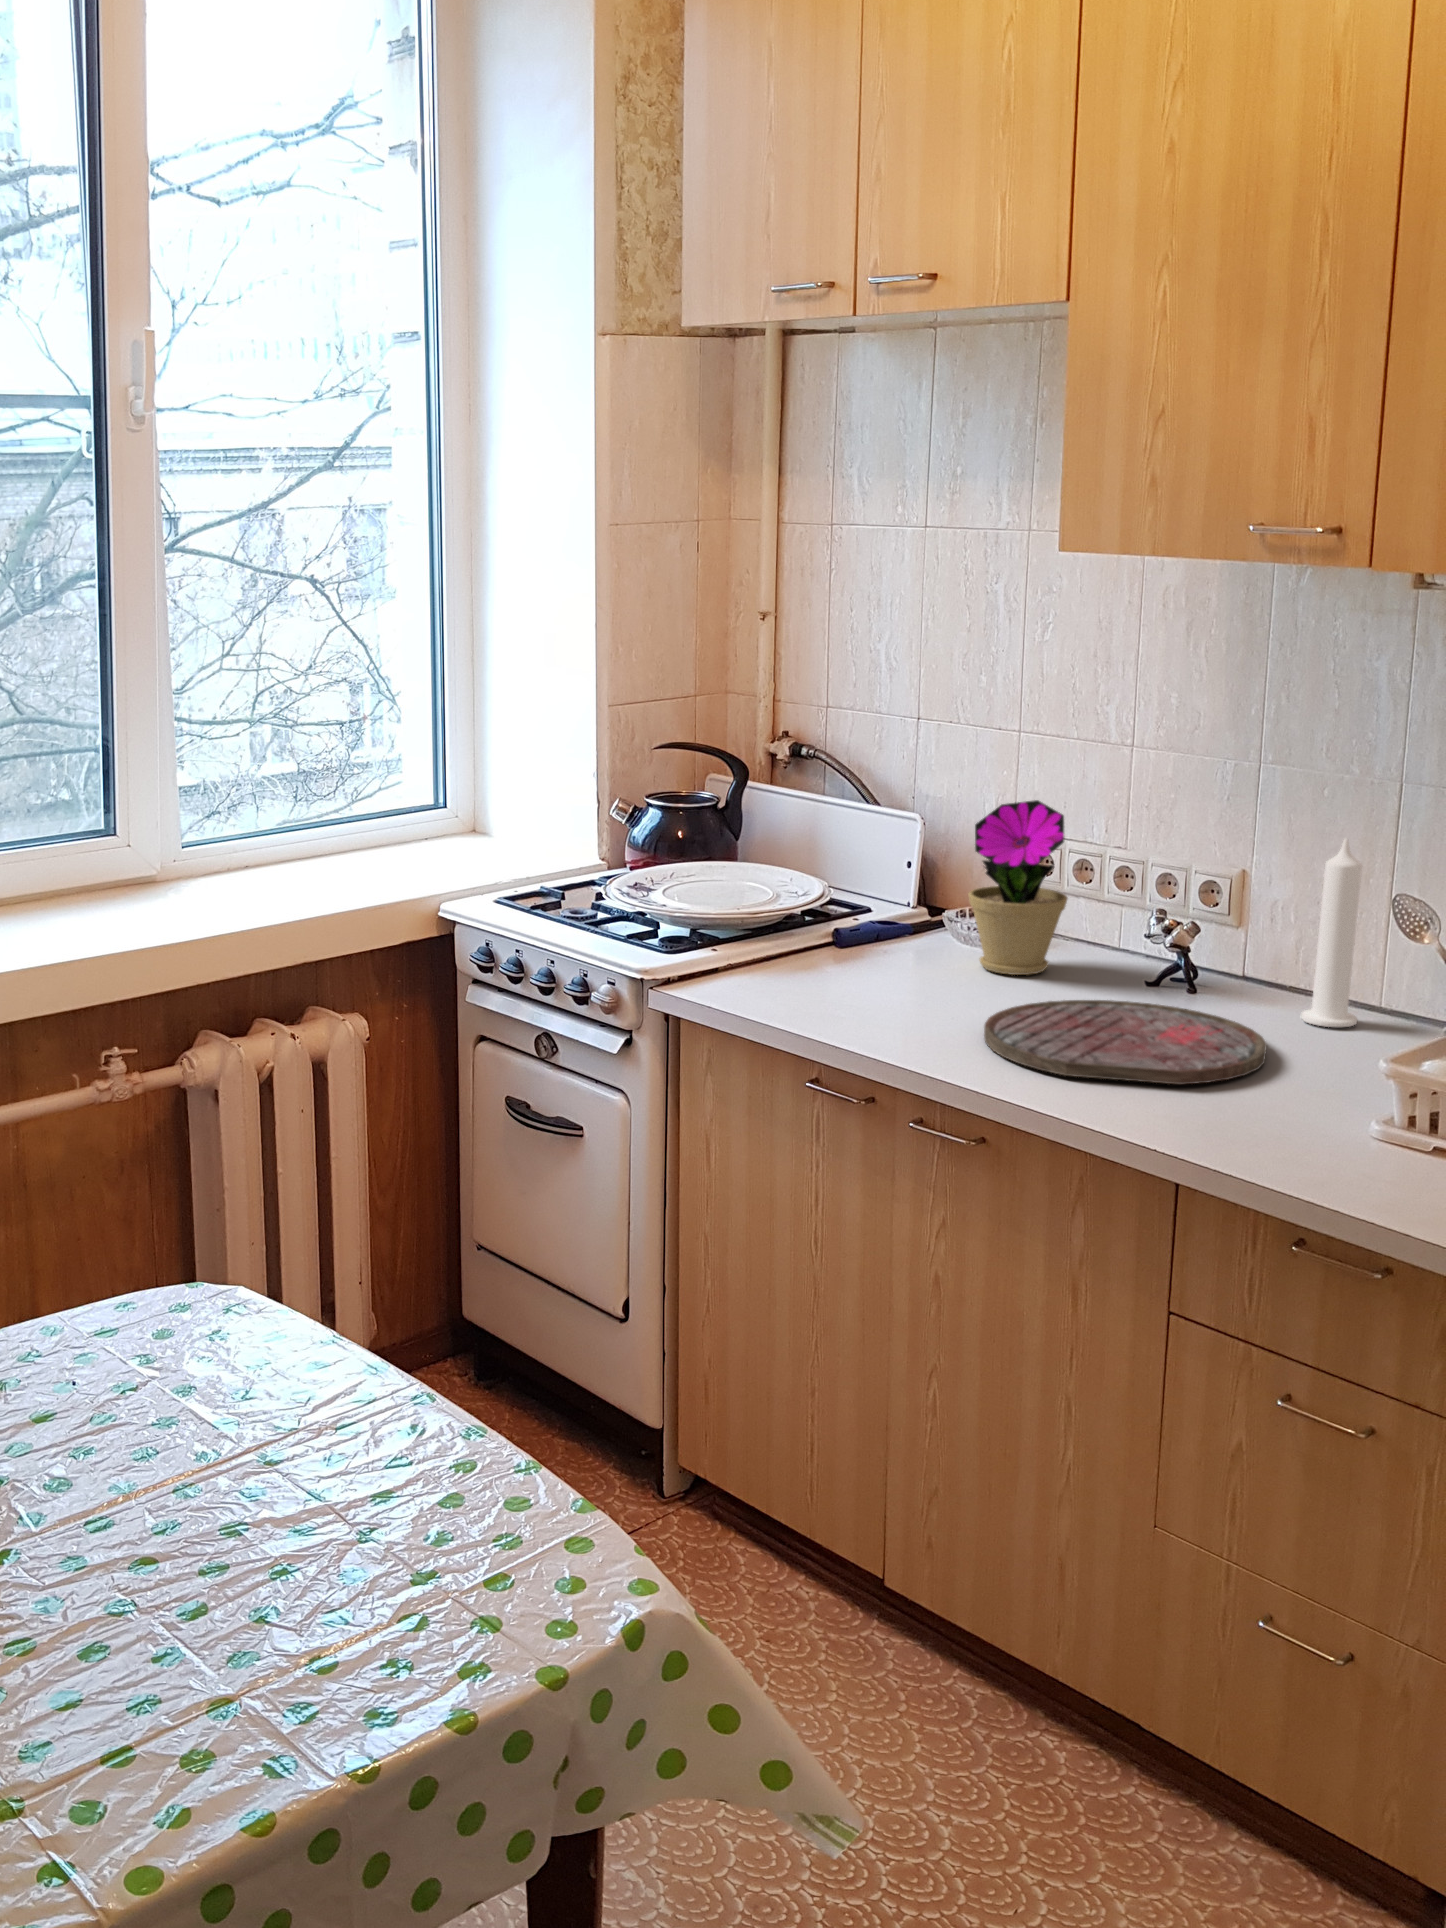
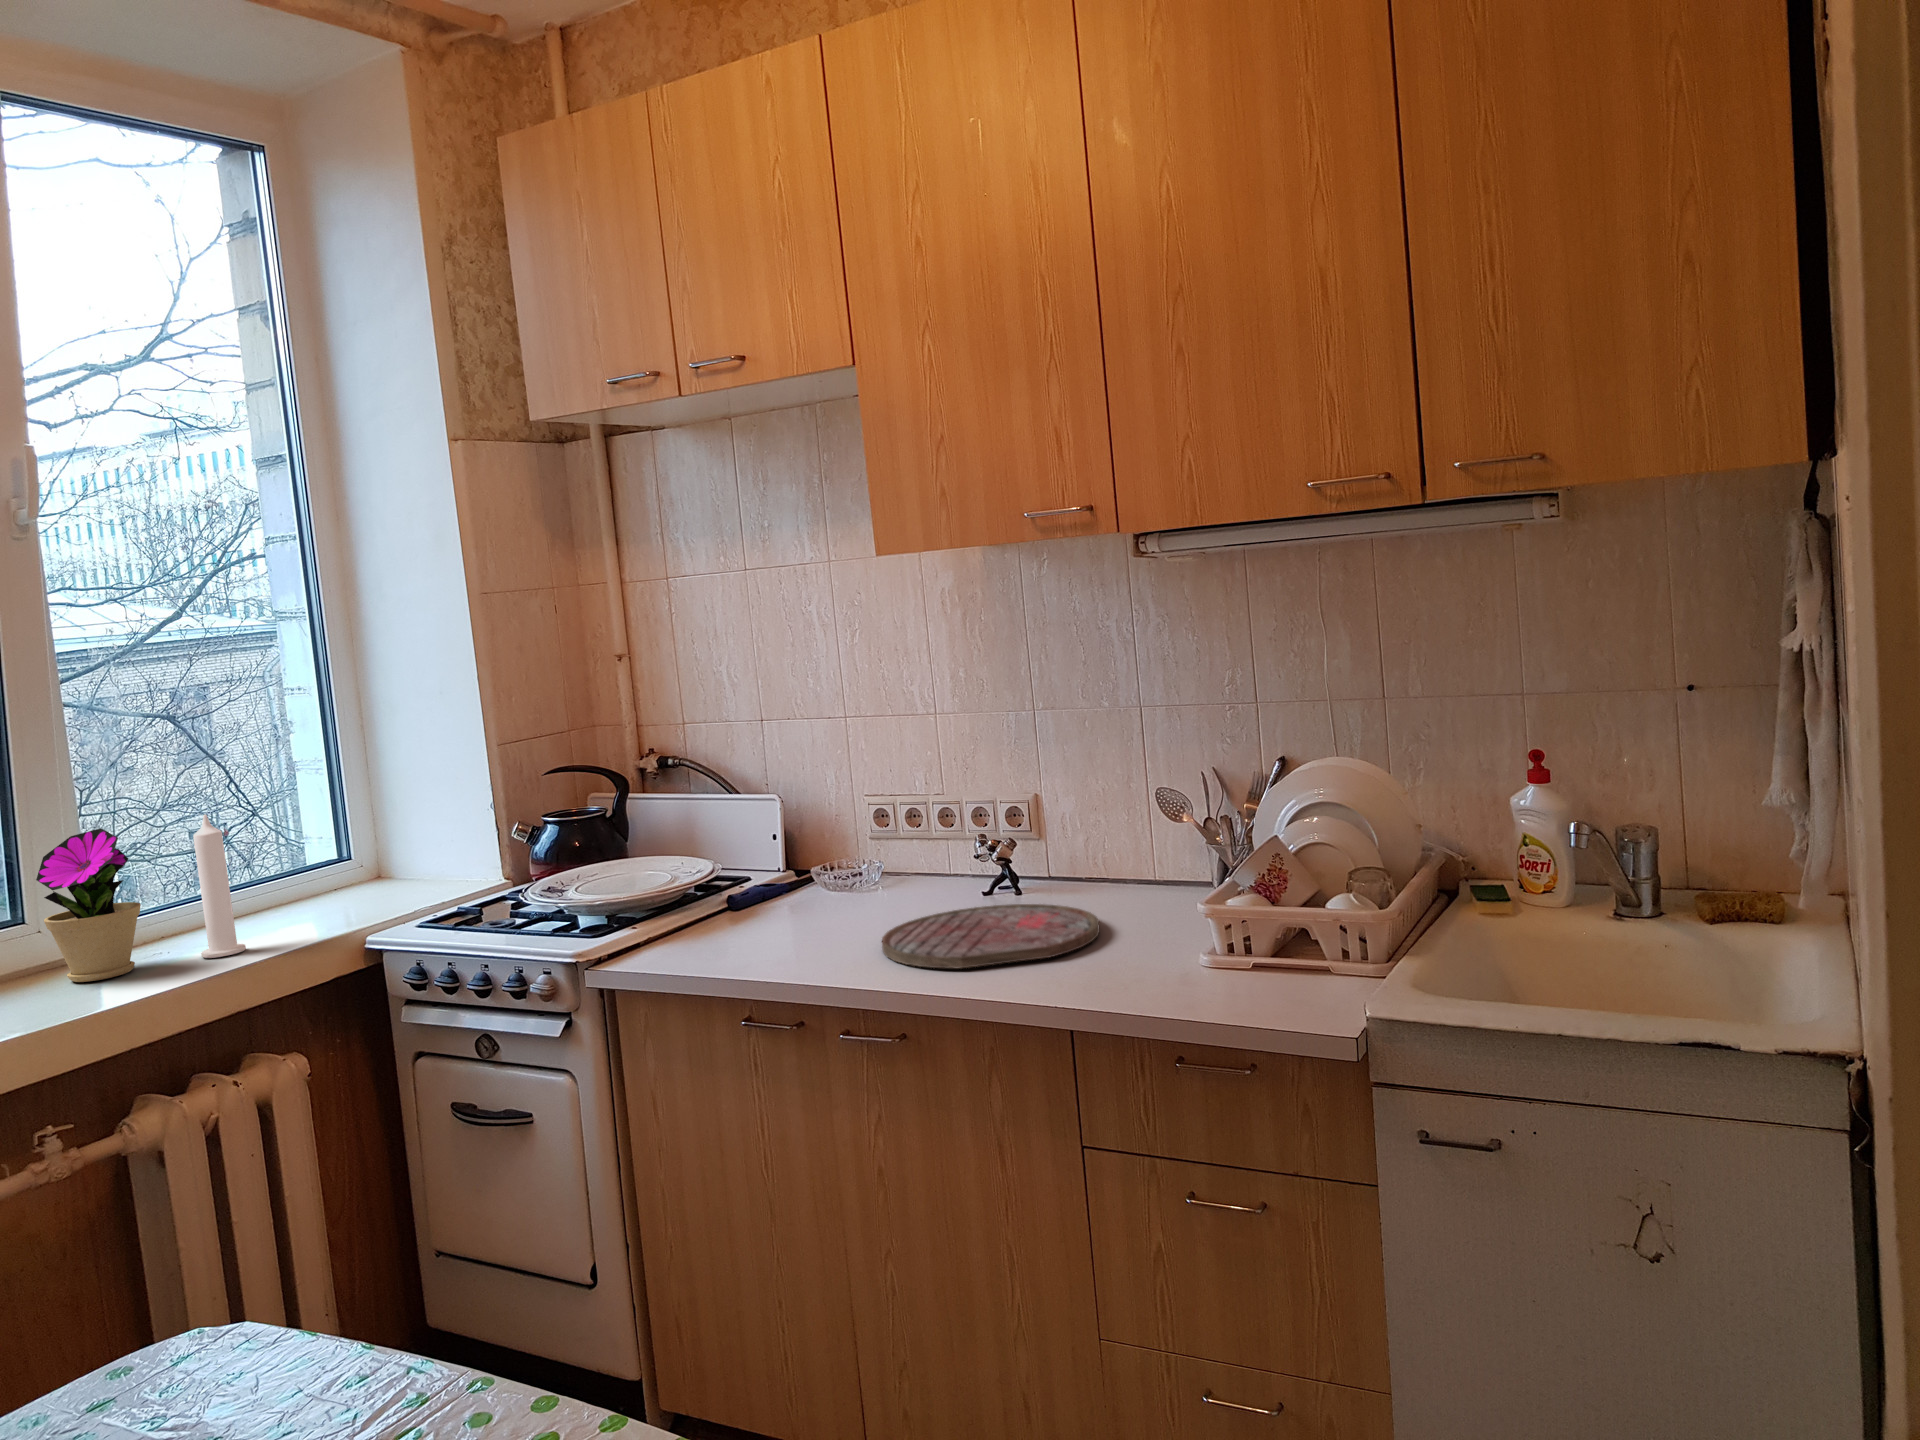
flower pot: present [968,800,1068,975] -> present [36,828,141,982]
candle: present [1301,839,1362,1027] -> present [193,815,246,958]

